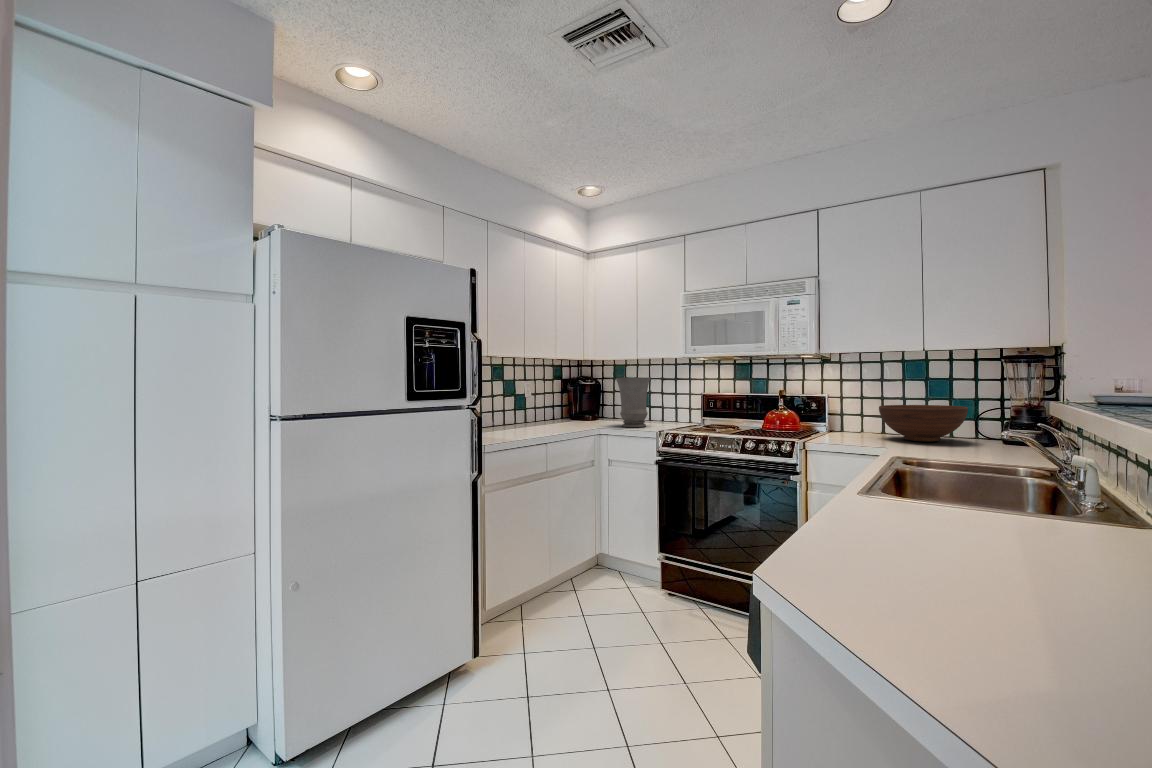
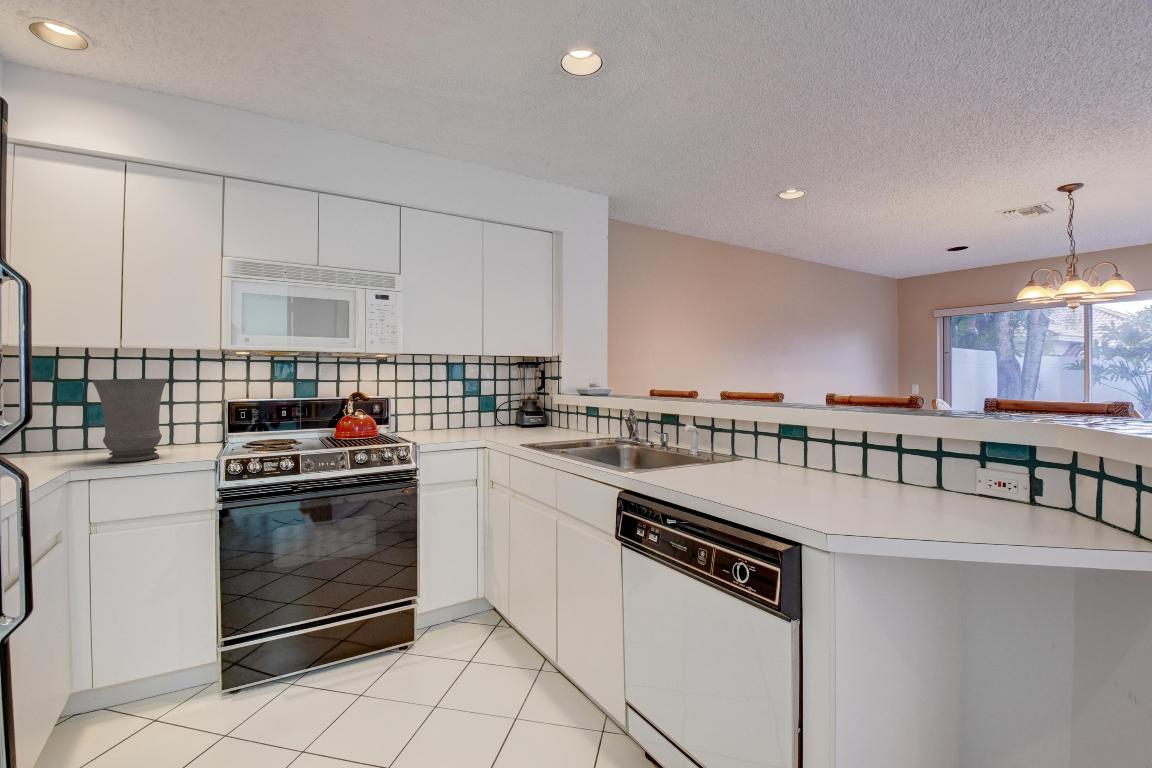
fruit bowl: present [879,405,968,442] -> none [445,401,508,432]

